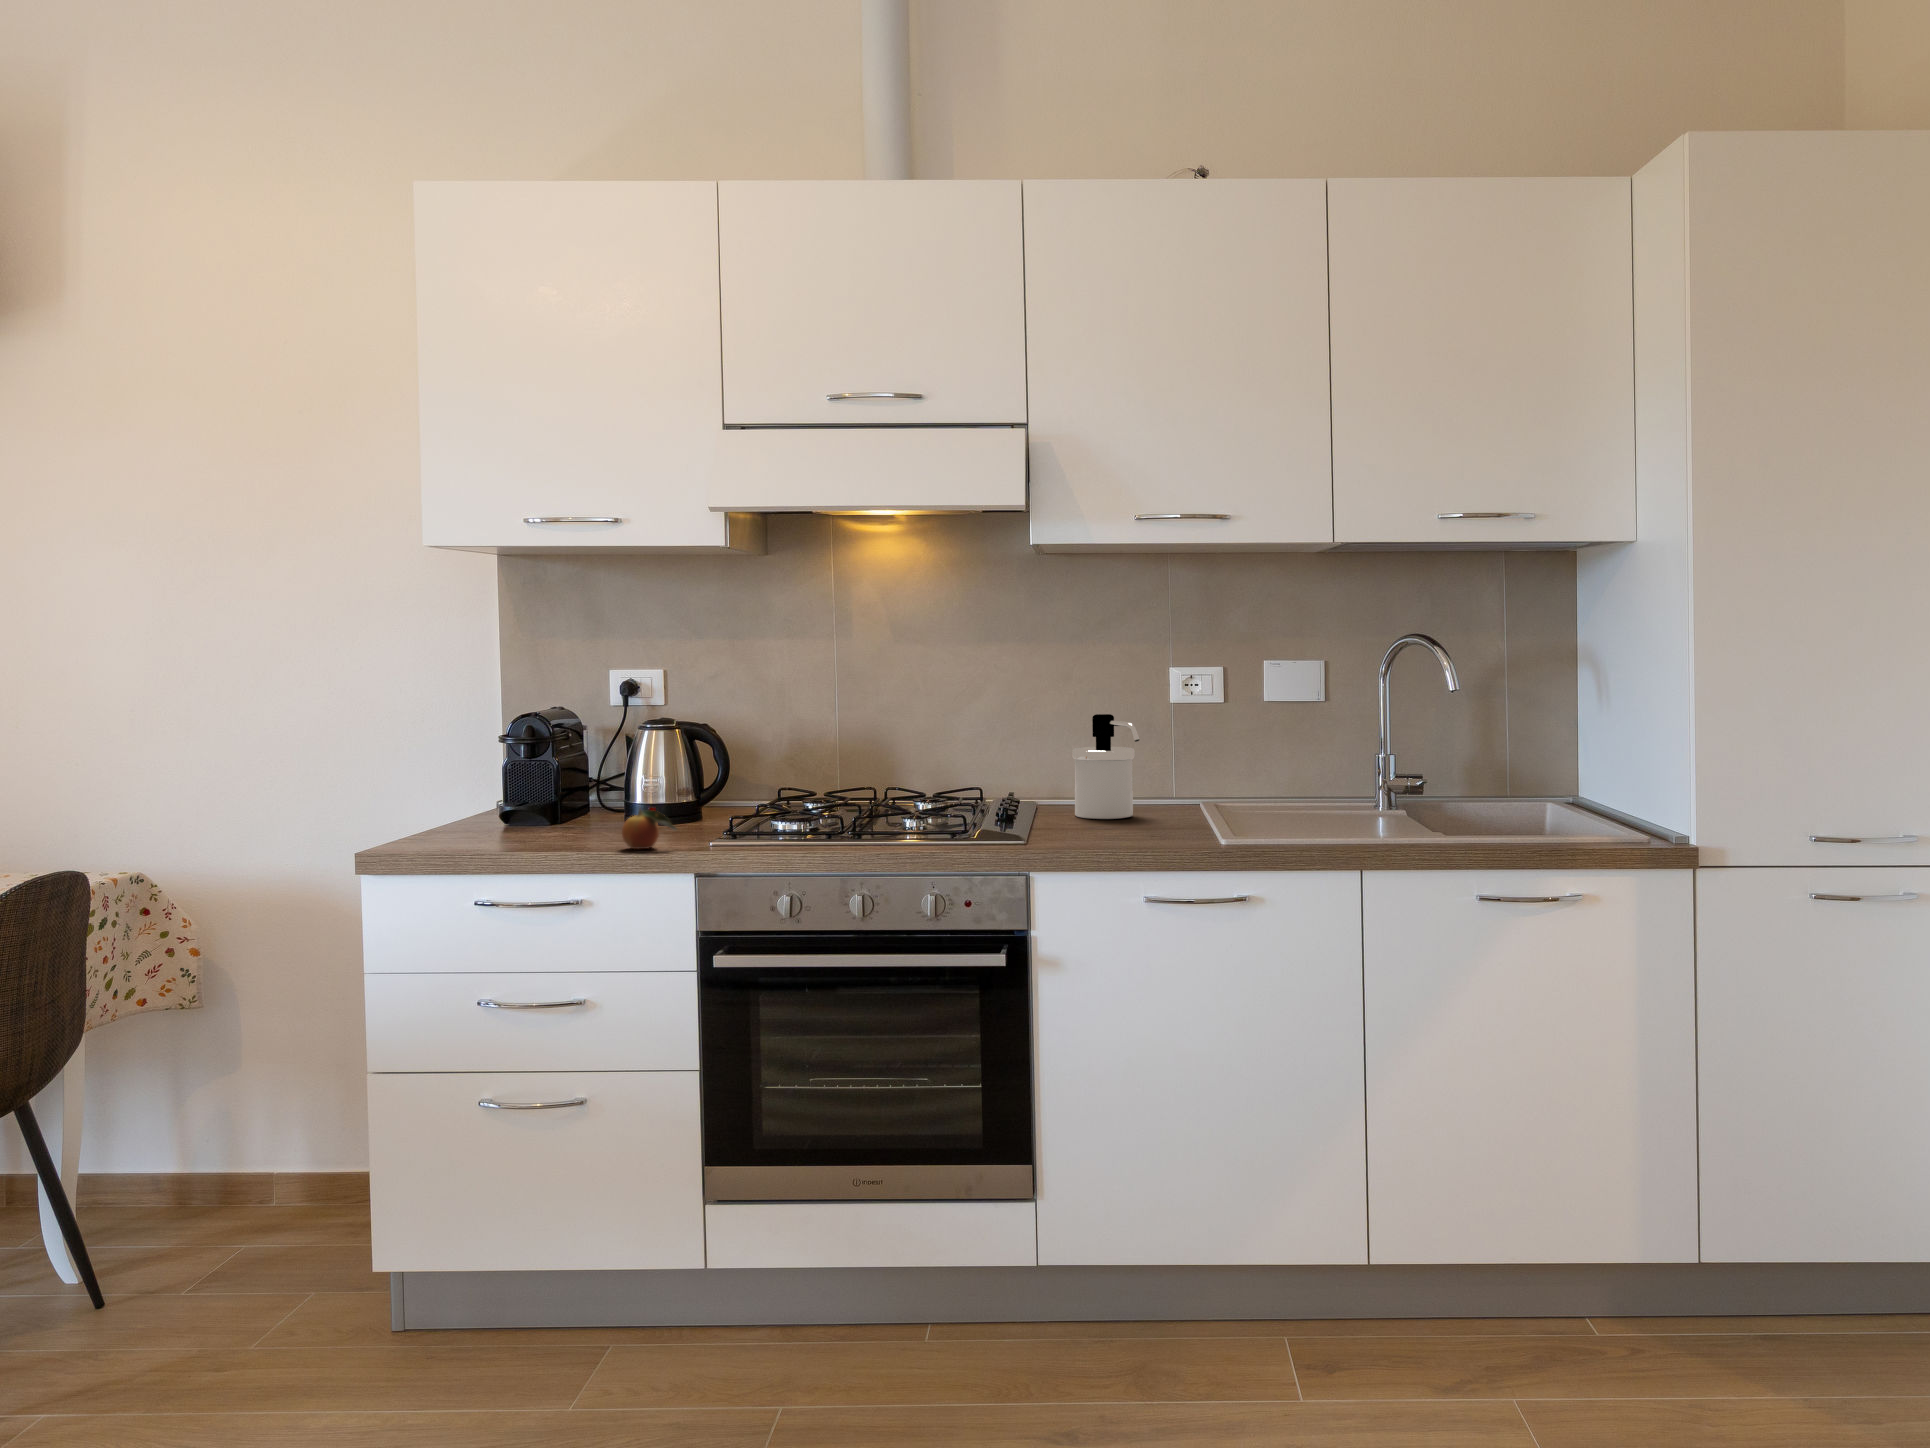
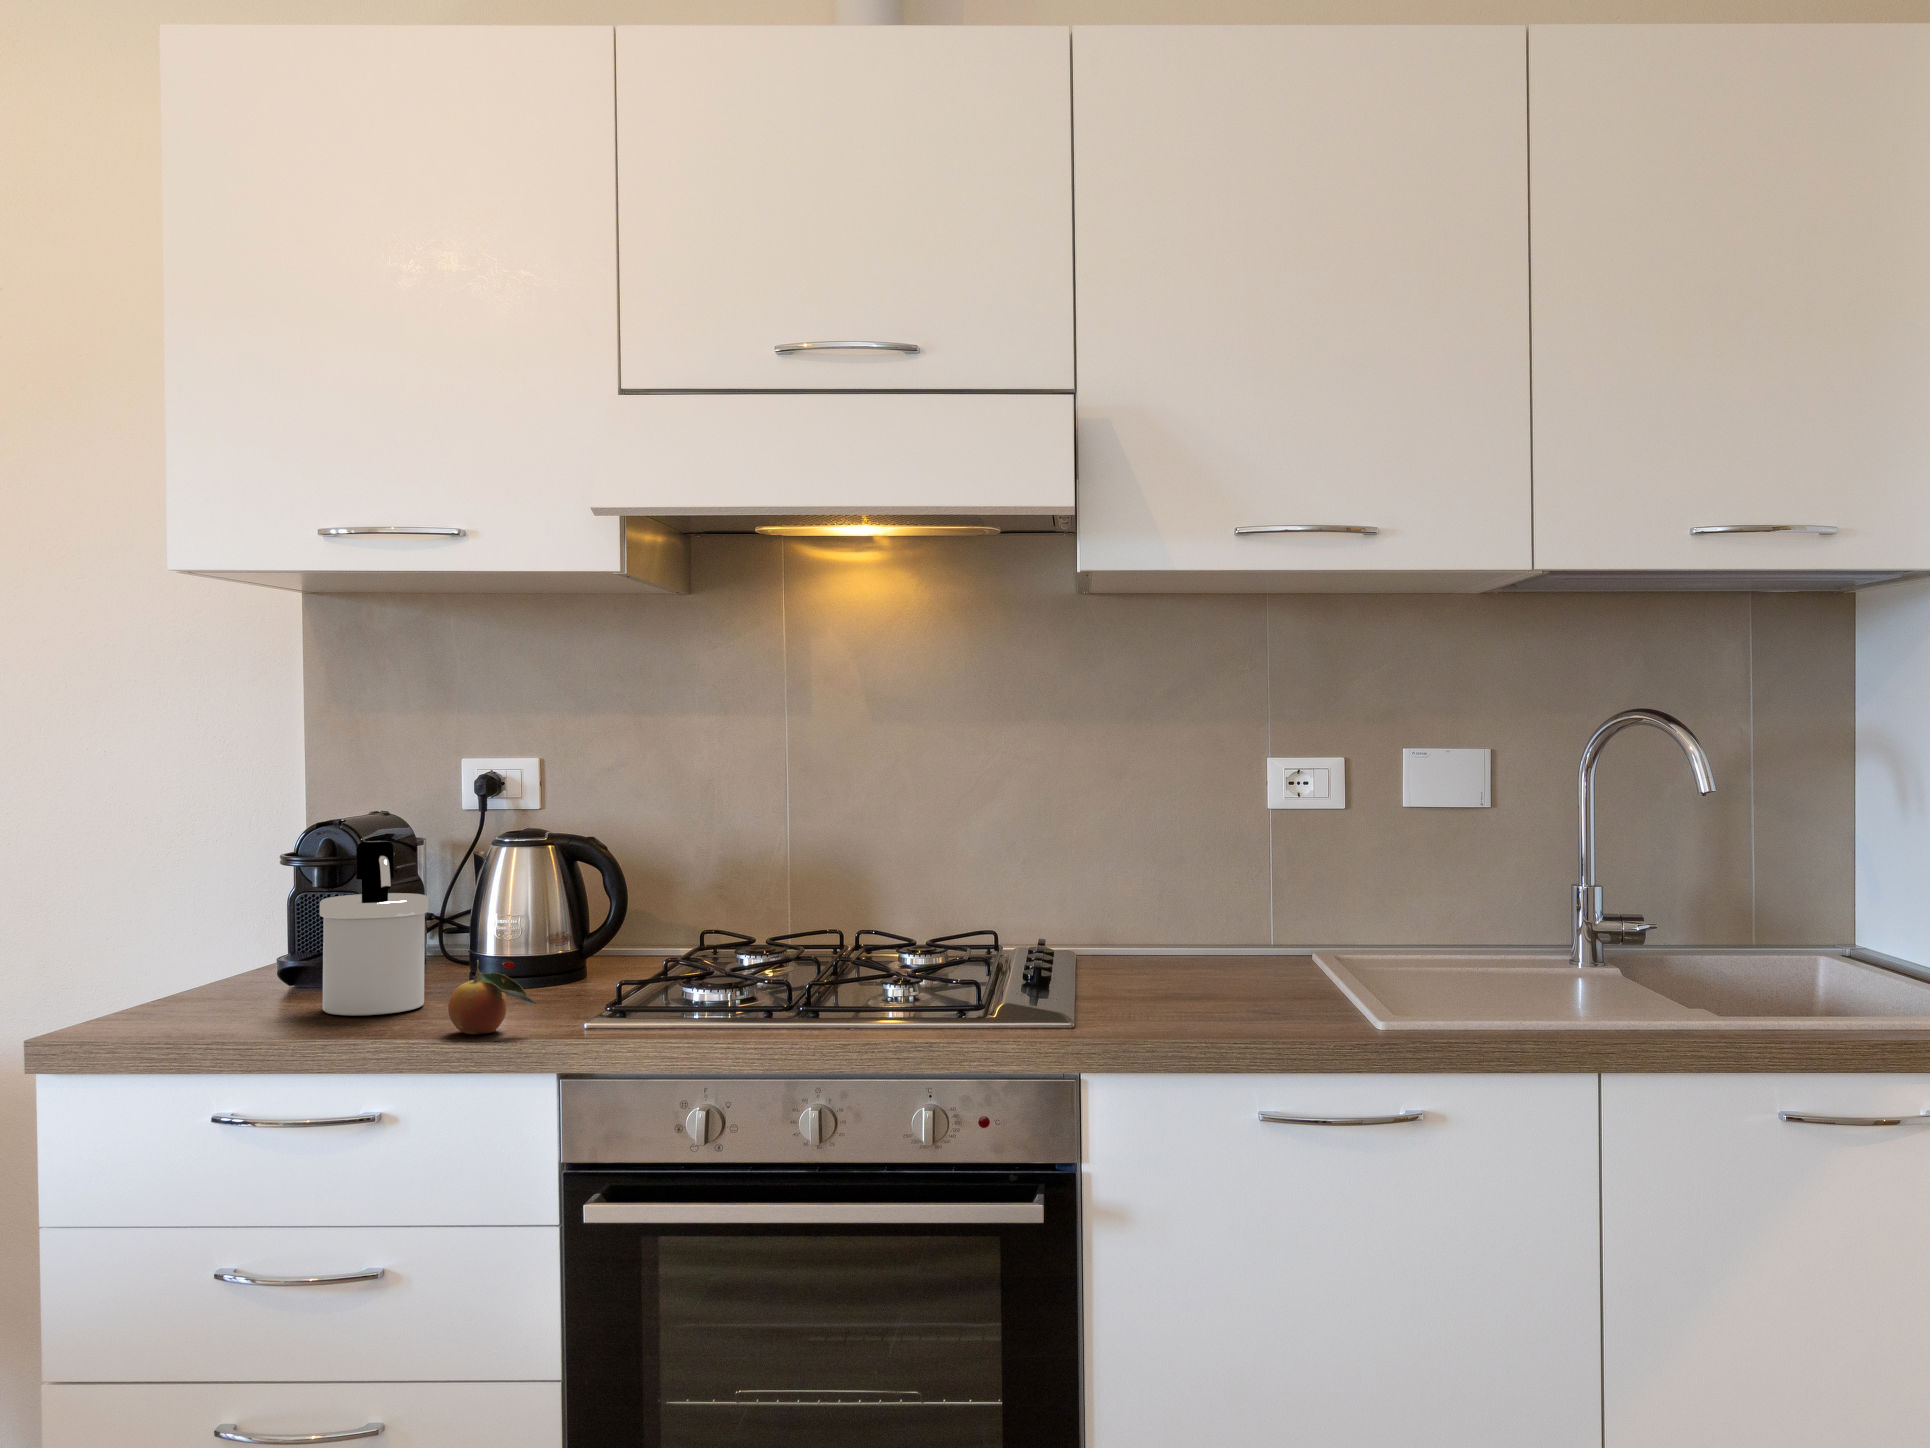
soap dispenser: present [1072,714,1140,819] -> present [320,841,429,1016]

